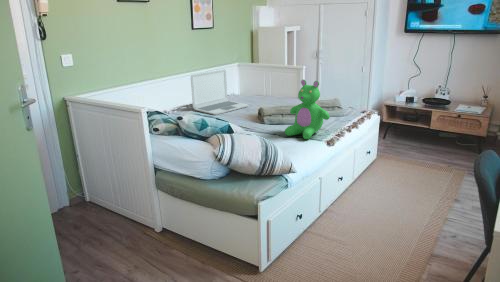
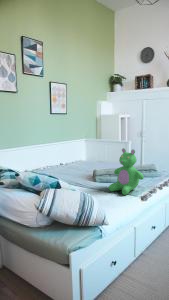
laptop: present [191,70,249,115] -> none [50,141,90,173]

